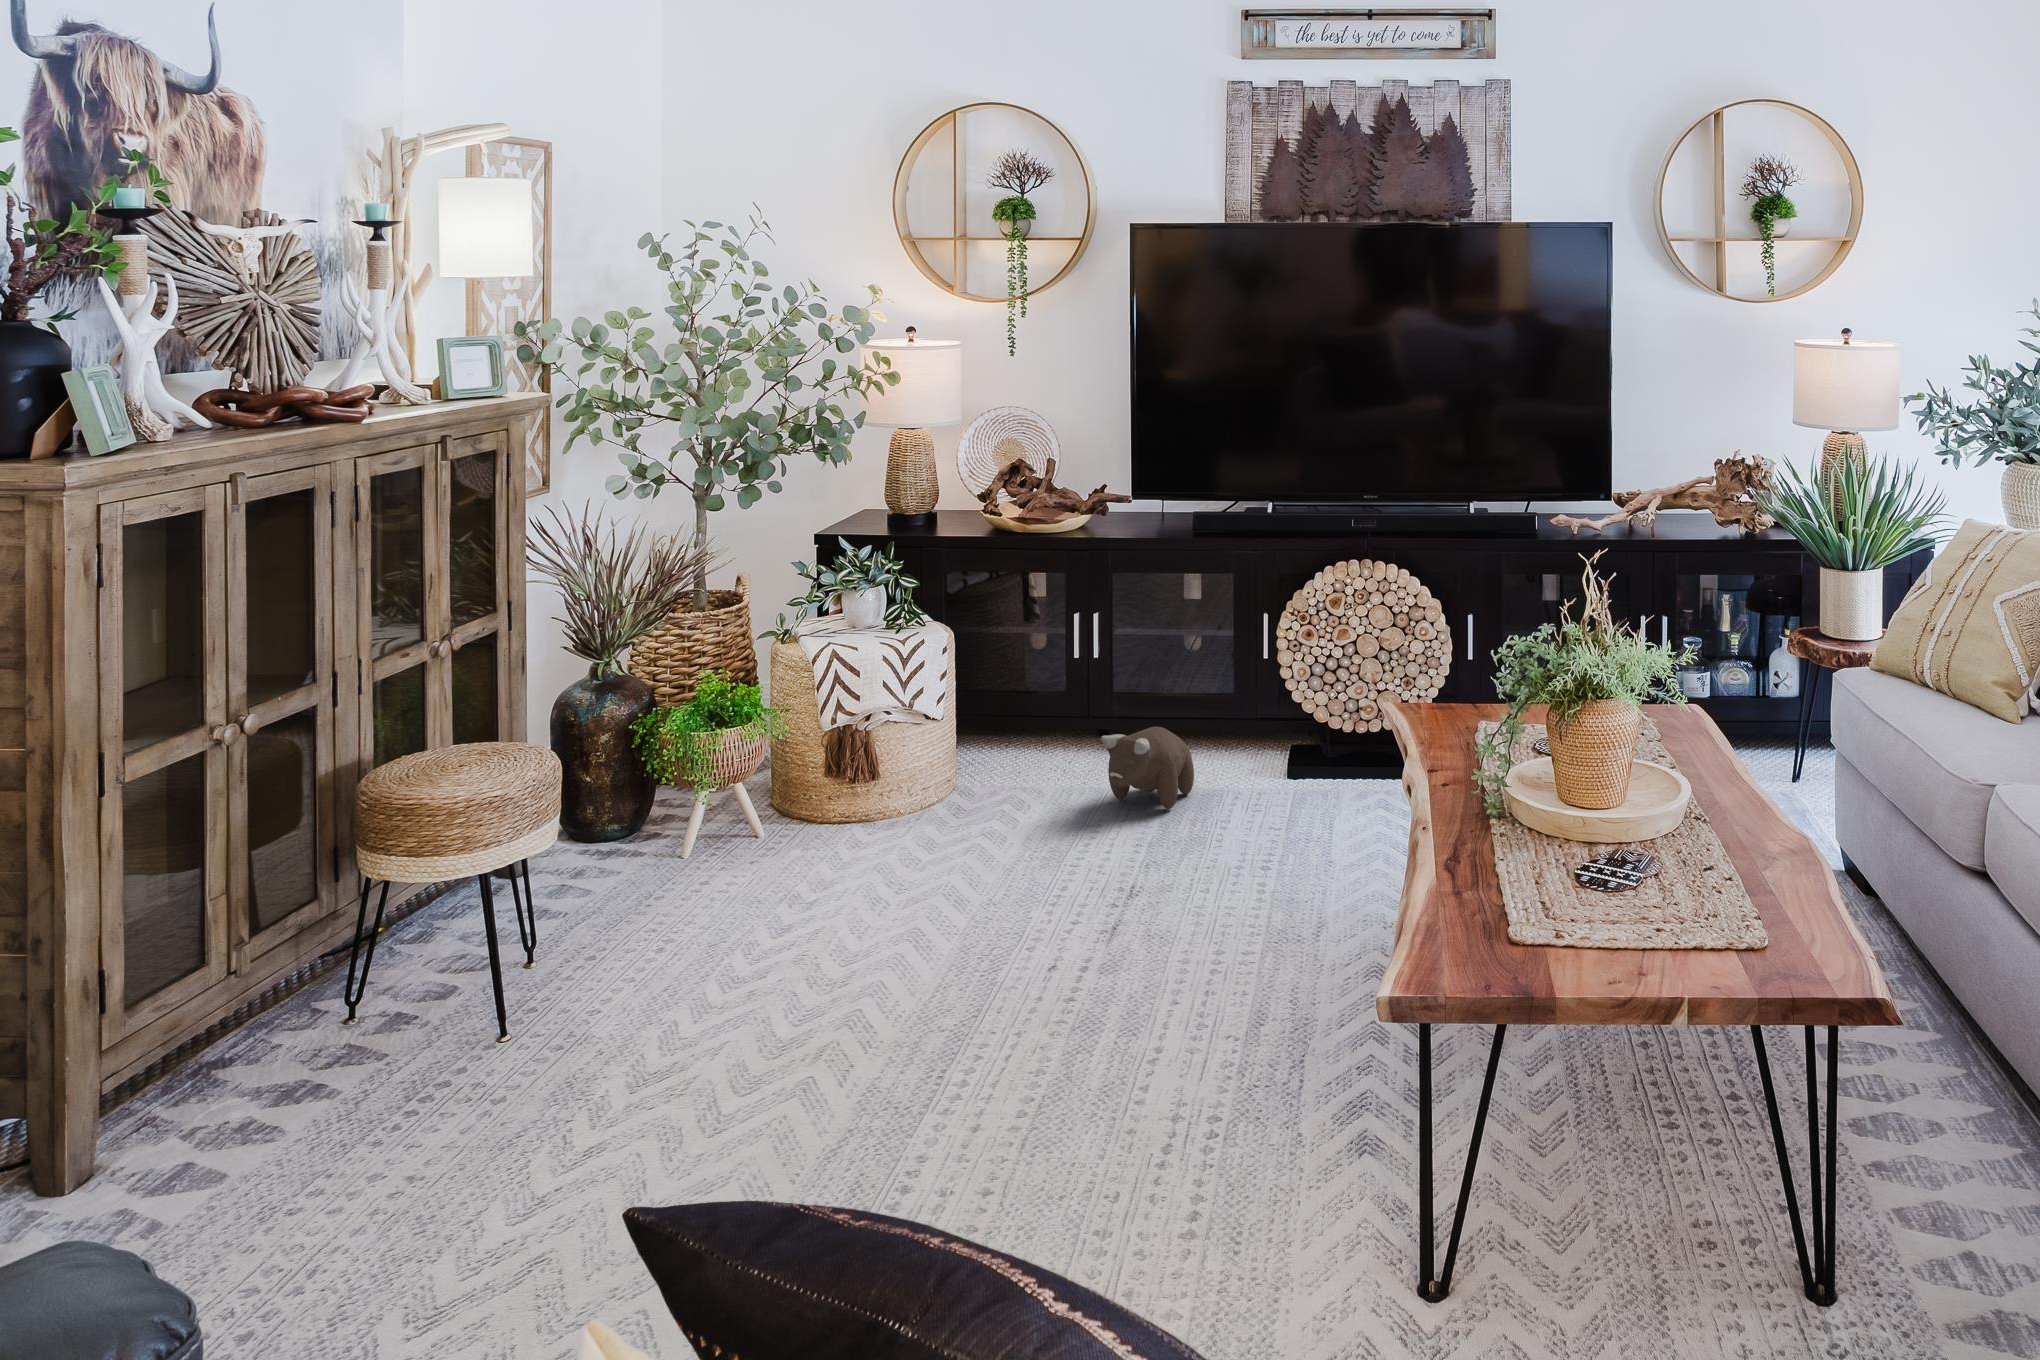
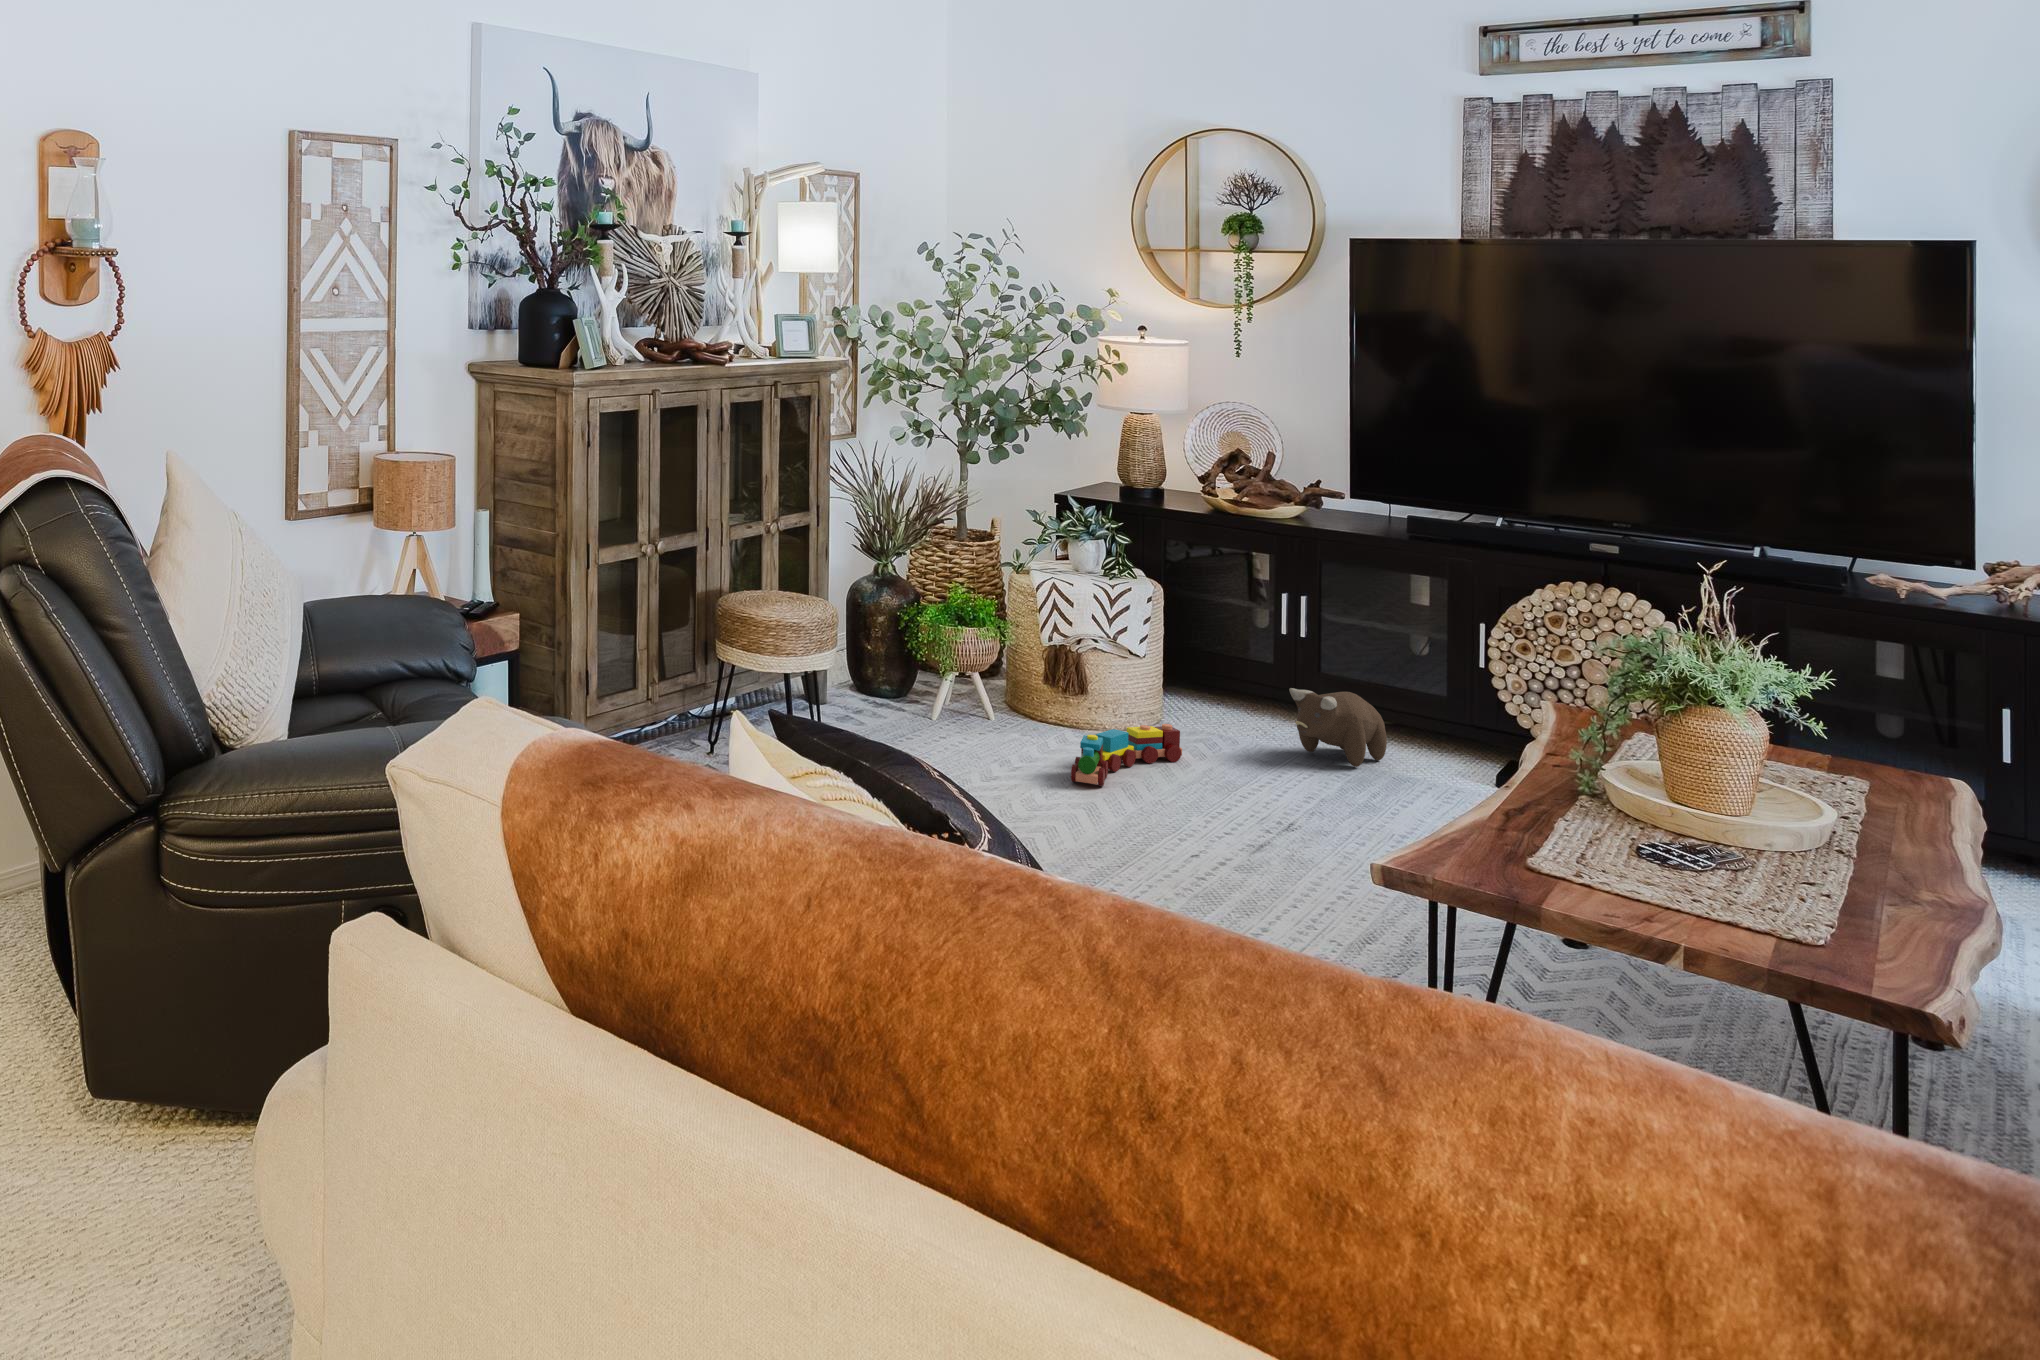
toy train: none [879,806,996,914] -> present [1071,724,1182,786]

